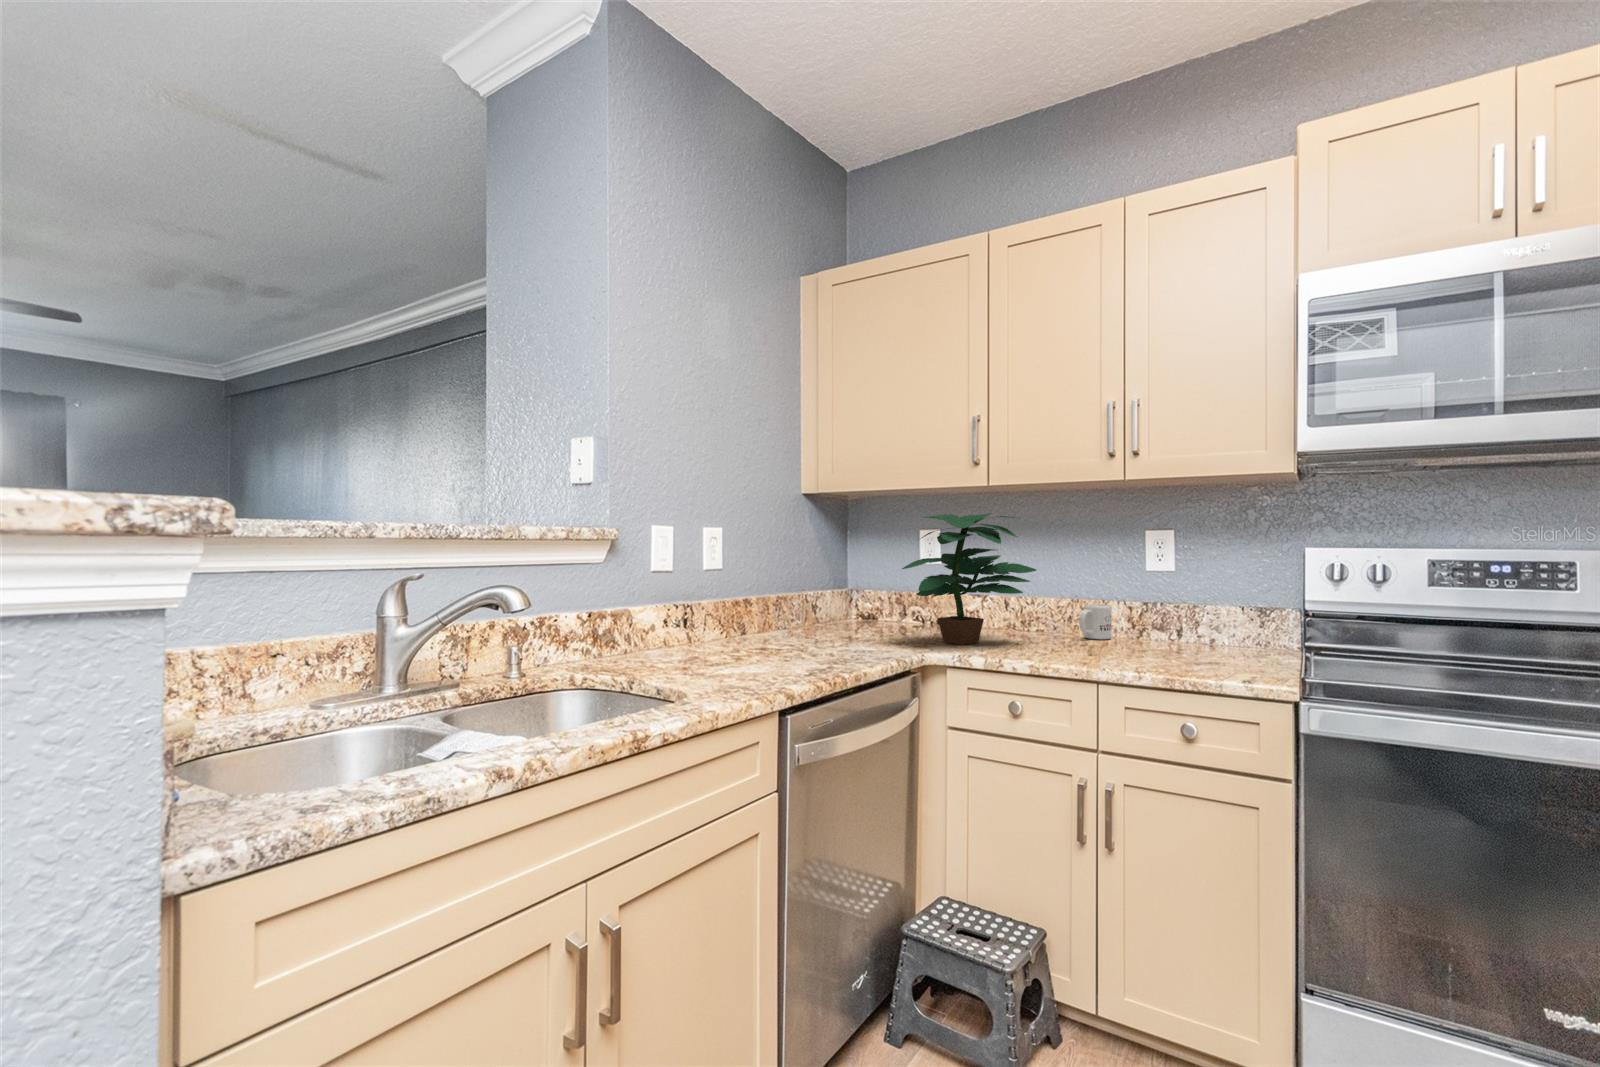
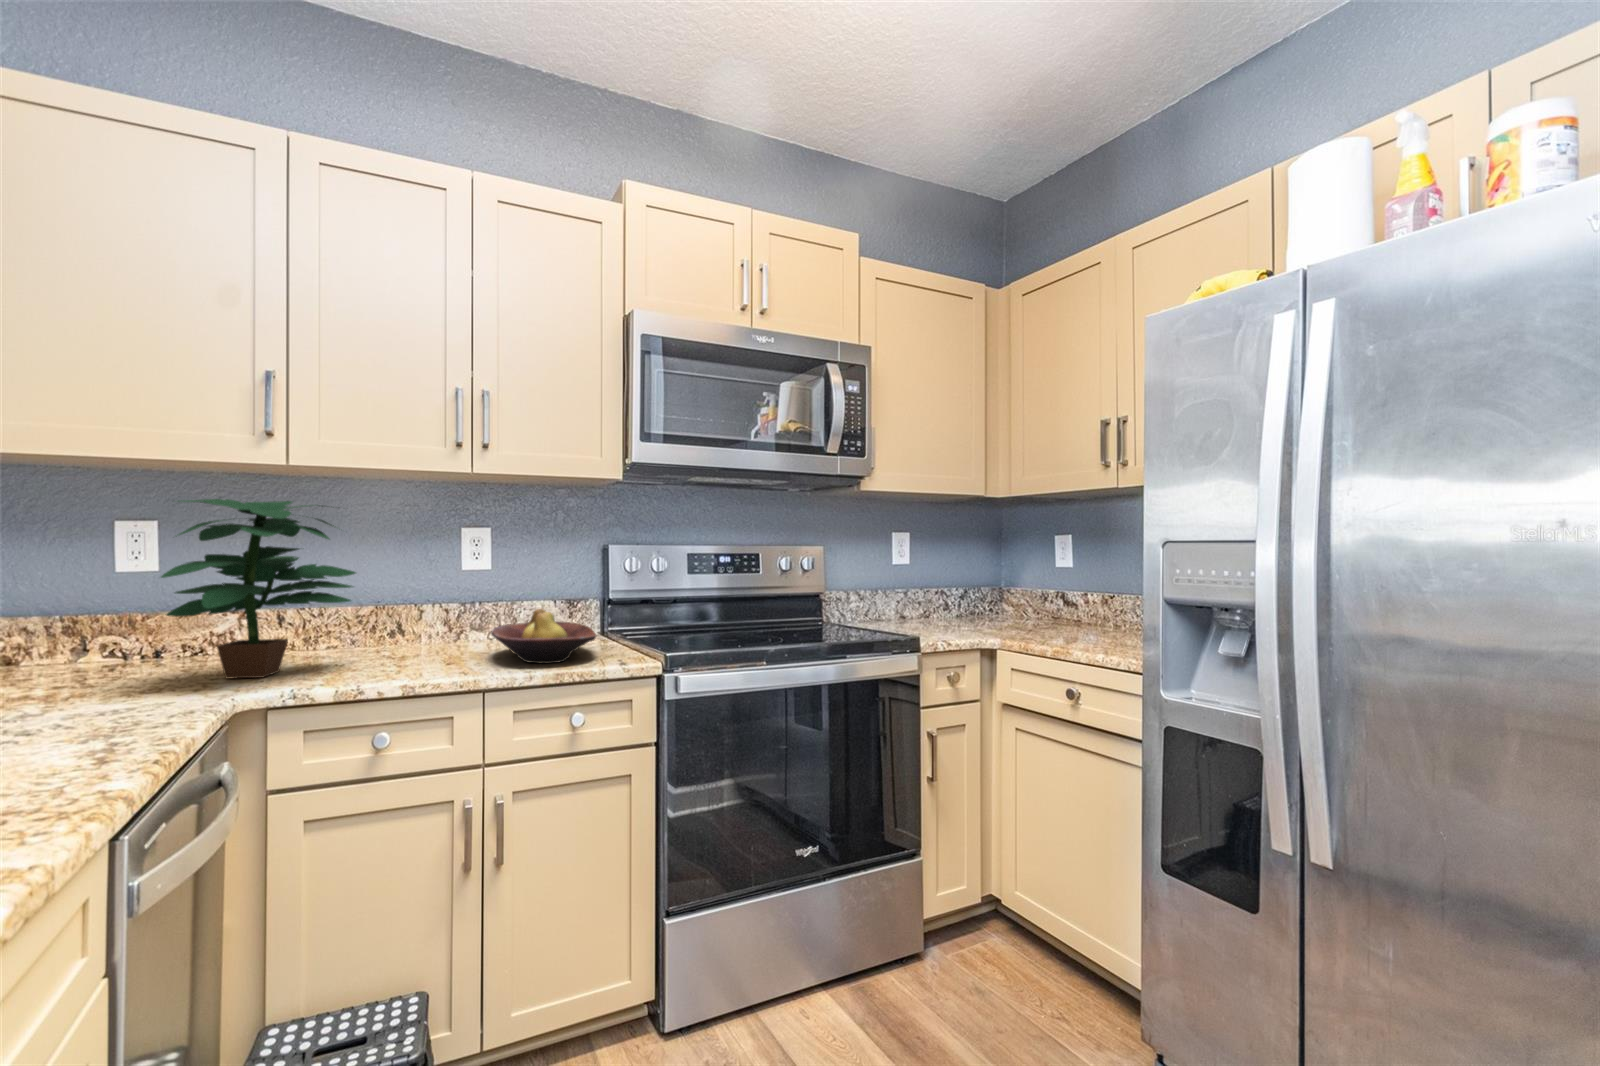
mug: present [1079,604,1112,639] -> none [397,609,430,649]
fruit bowl: none [1124,613,1243,669] -> present [491,609,596,663]

